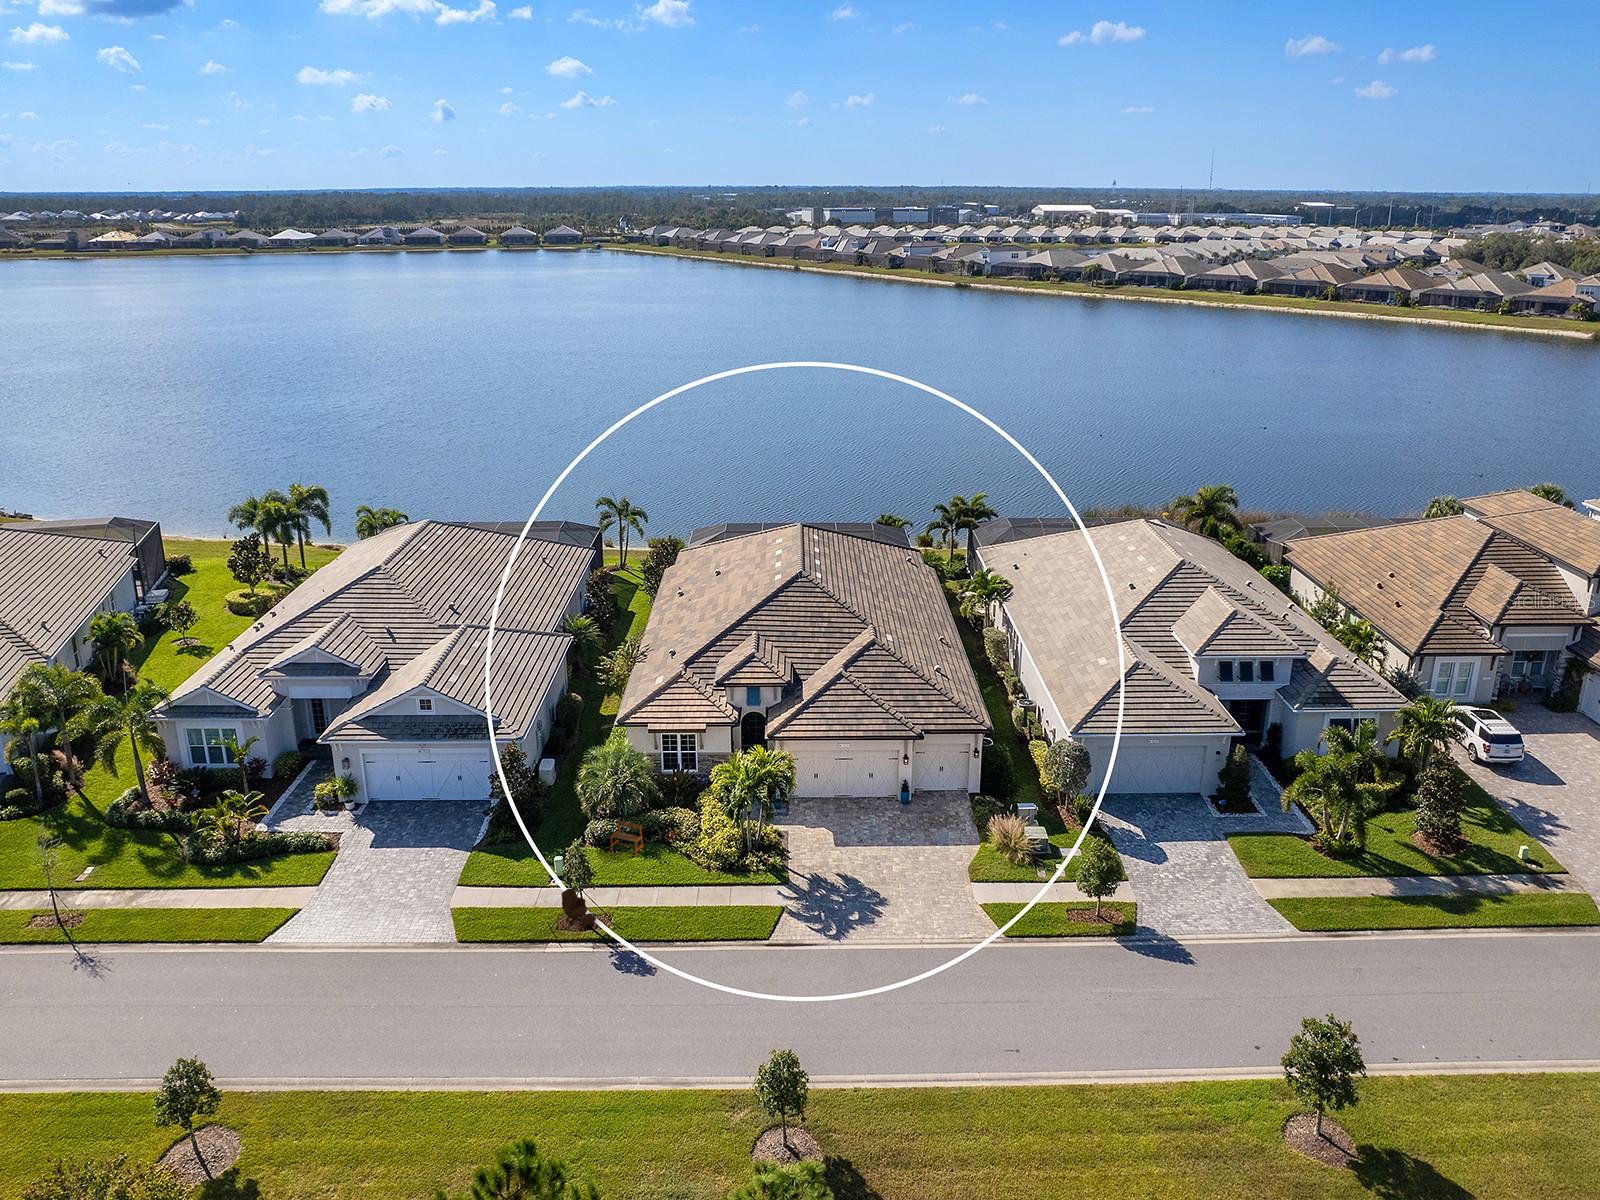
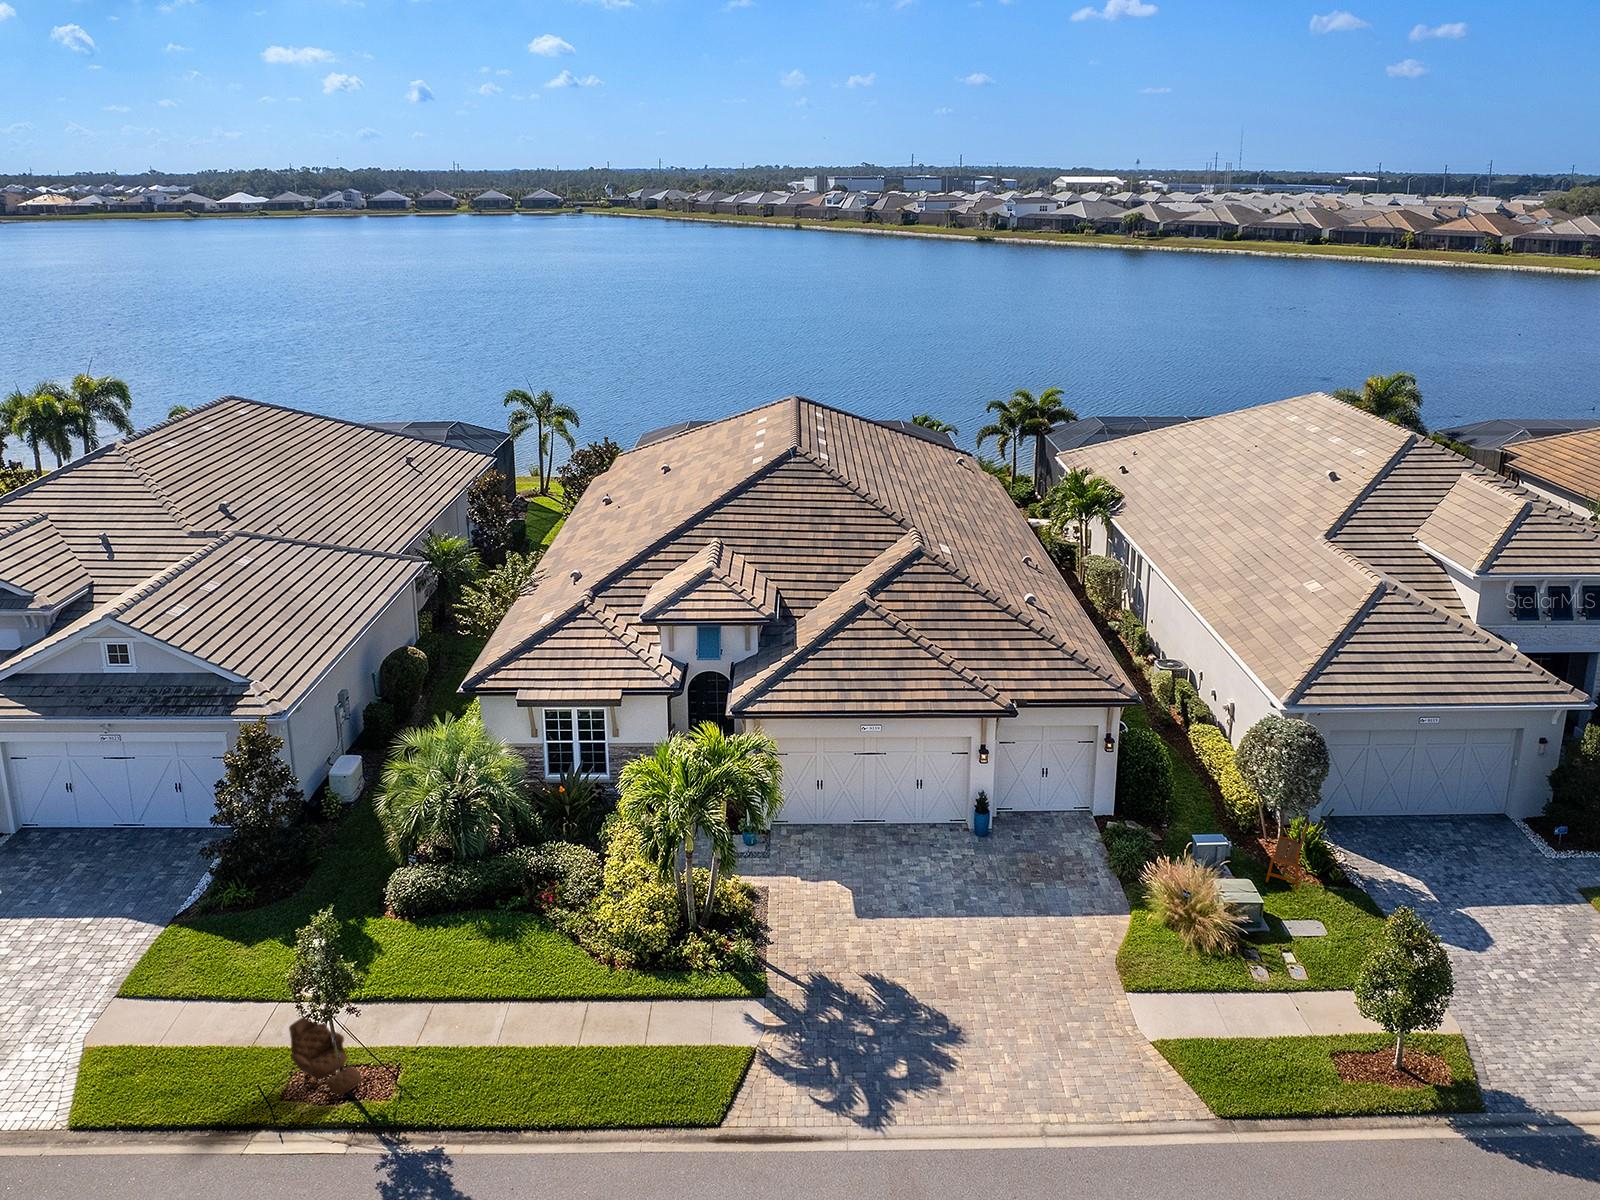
bench: present [611,820,643,856] -> present [1266,825,1309,888]

